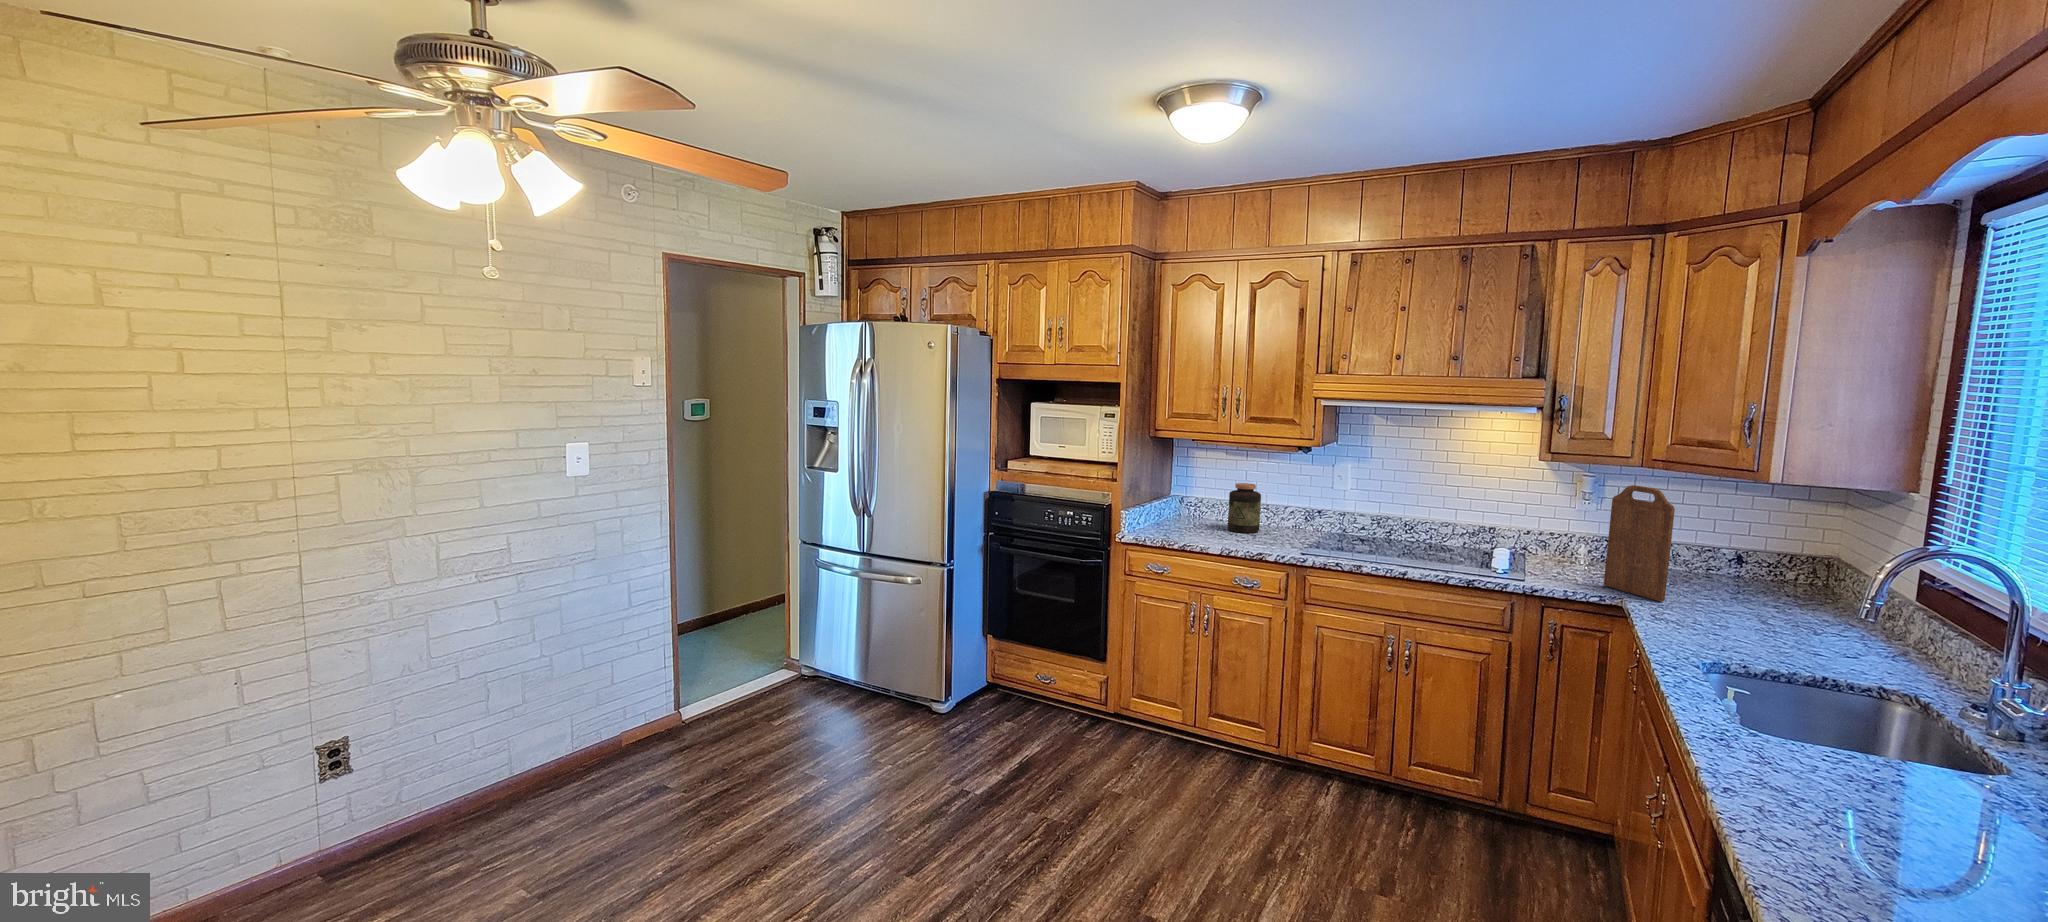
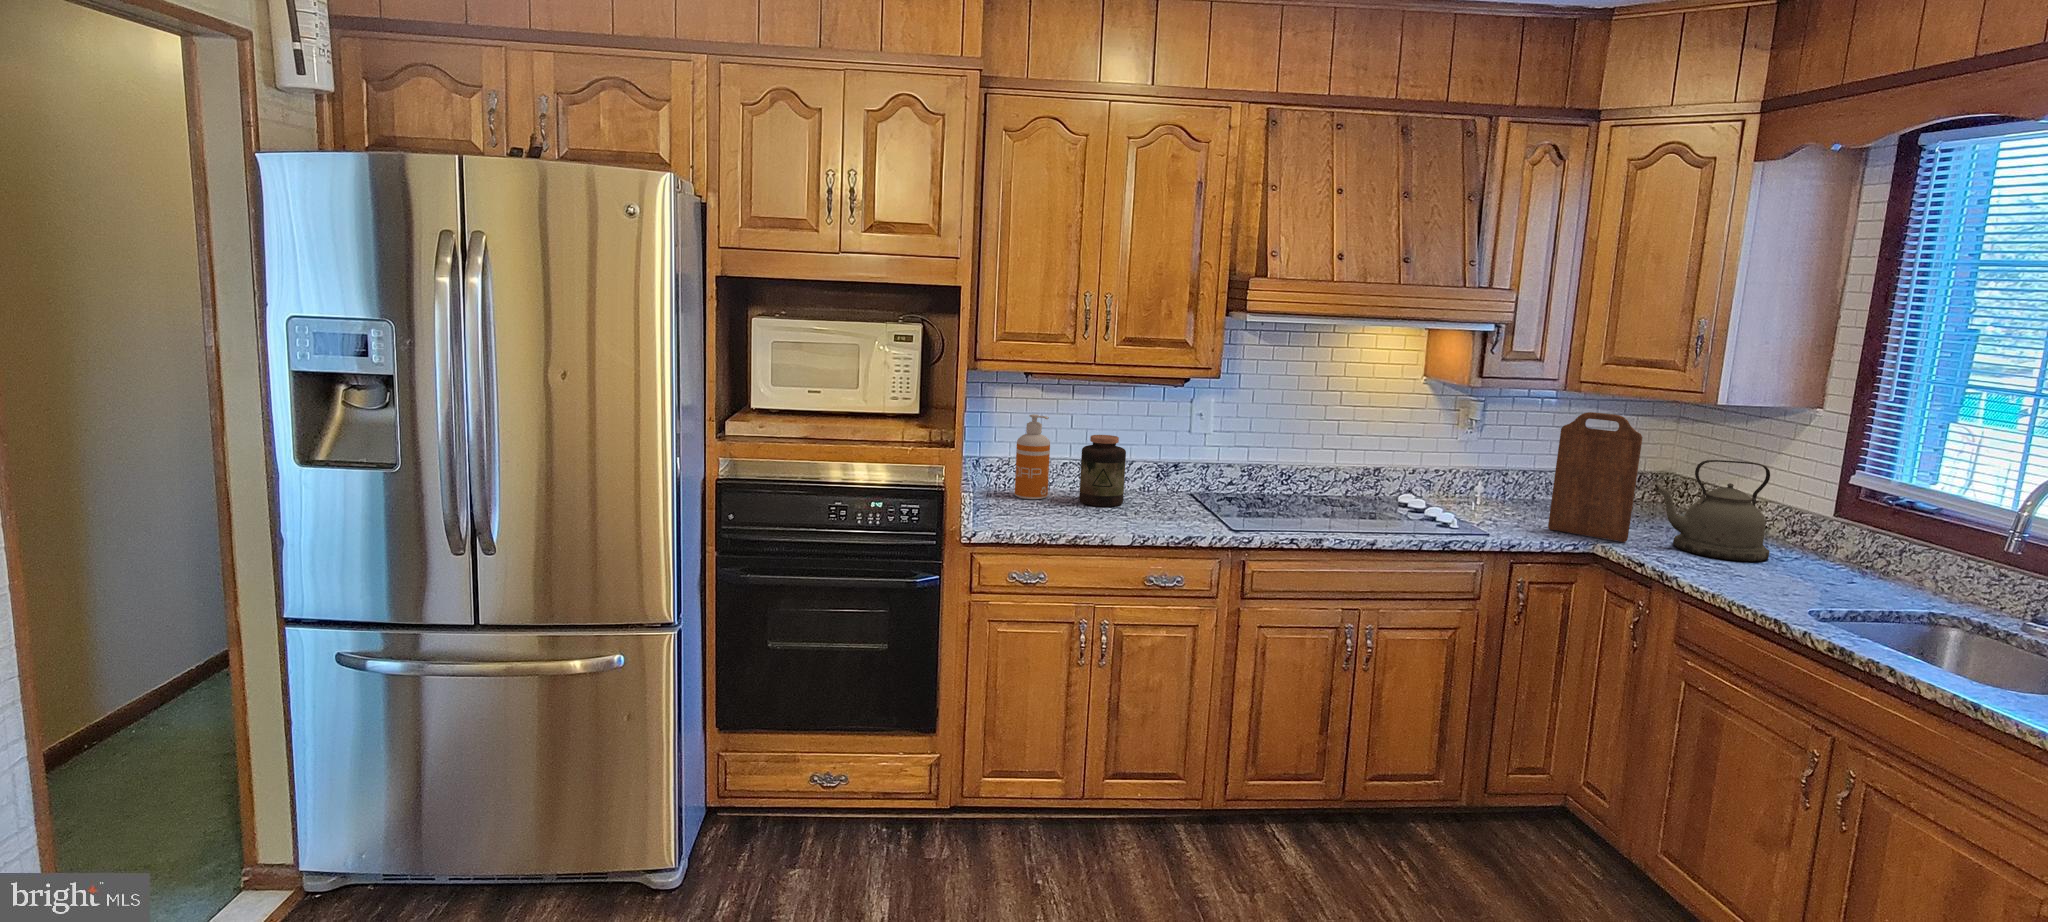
soap dispenser: none [1191,467,1215,525] -> present [1015,414,1050,499]
kettle: none [1686,533,1808,631] -> present [1656,460,1770,561]

